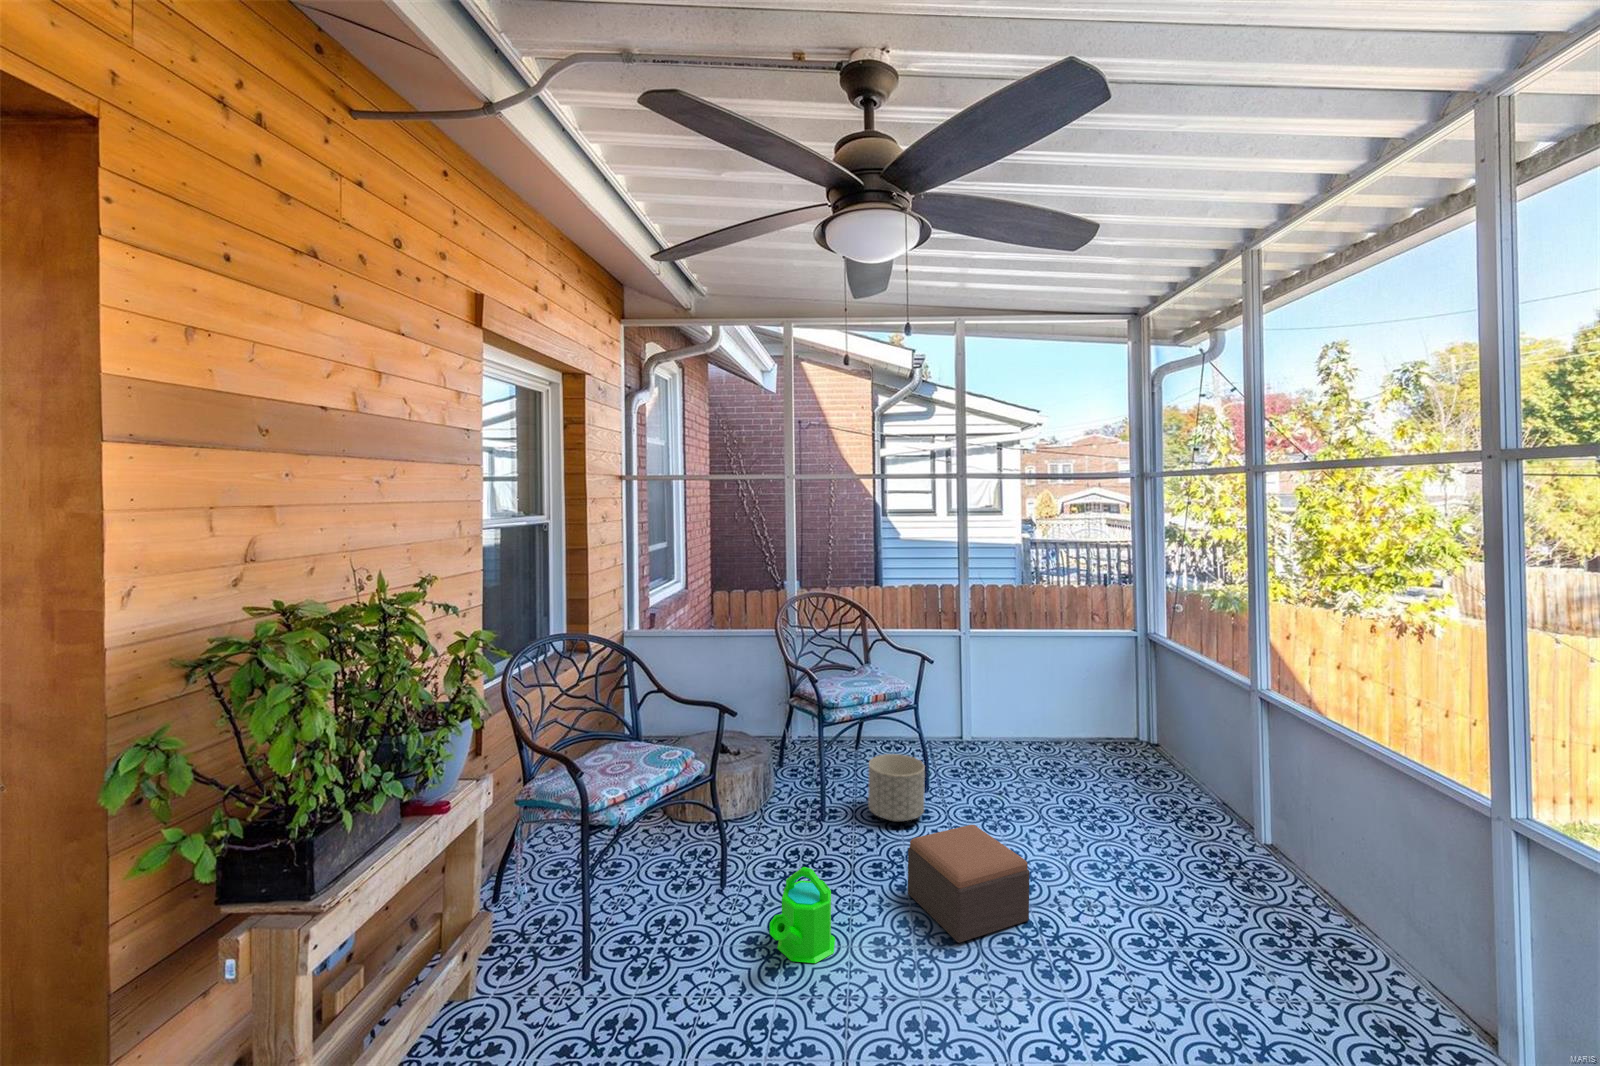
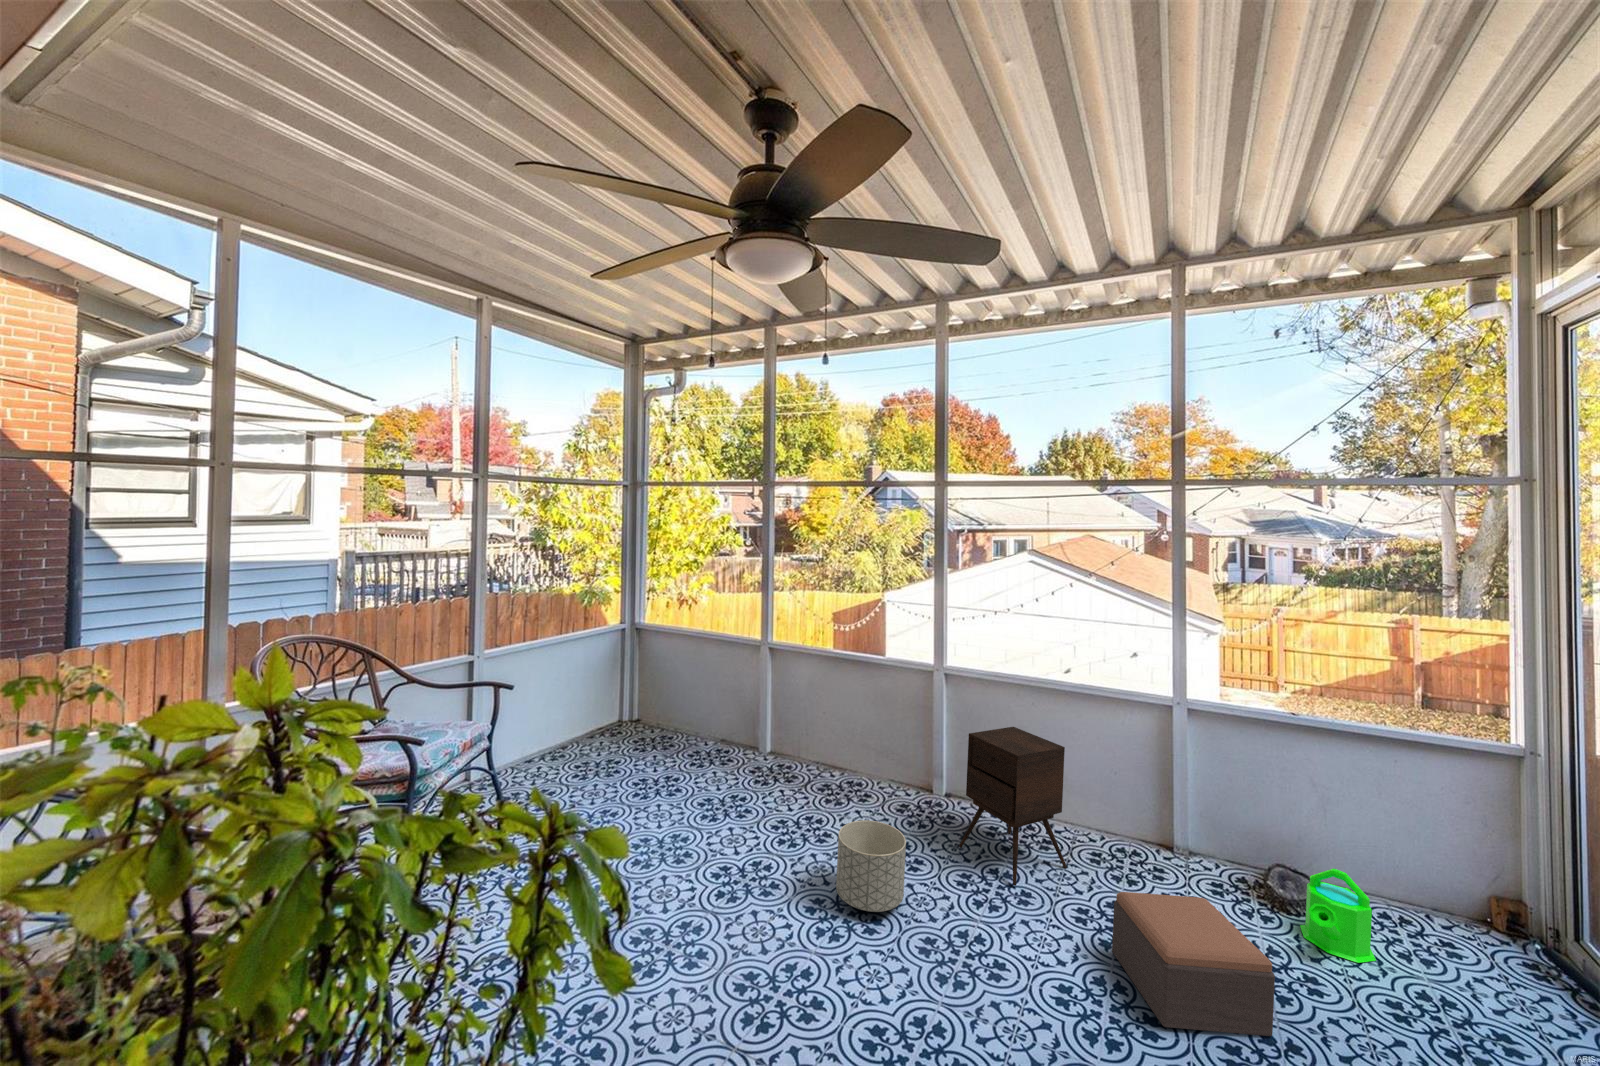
side table: none [757,706,856,860] -> present [959,727,1067,886]
planter: present [868,754,925,822] -> present [836,820,906,912]
watering can: present [769,867,835,963] -> present [1300,868,1376,963]

